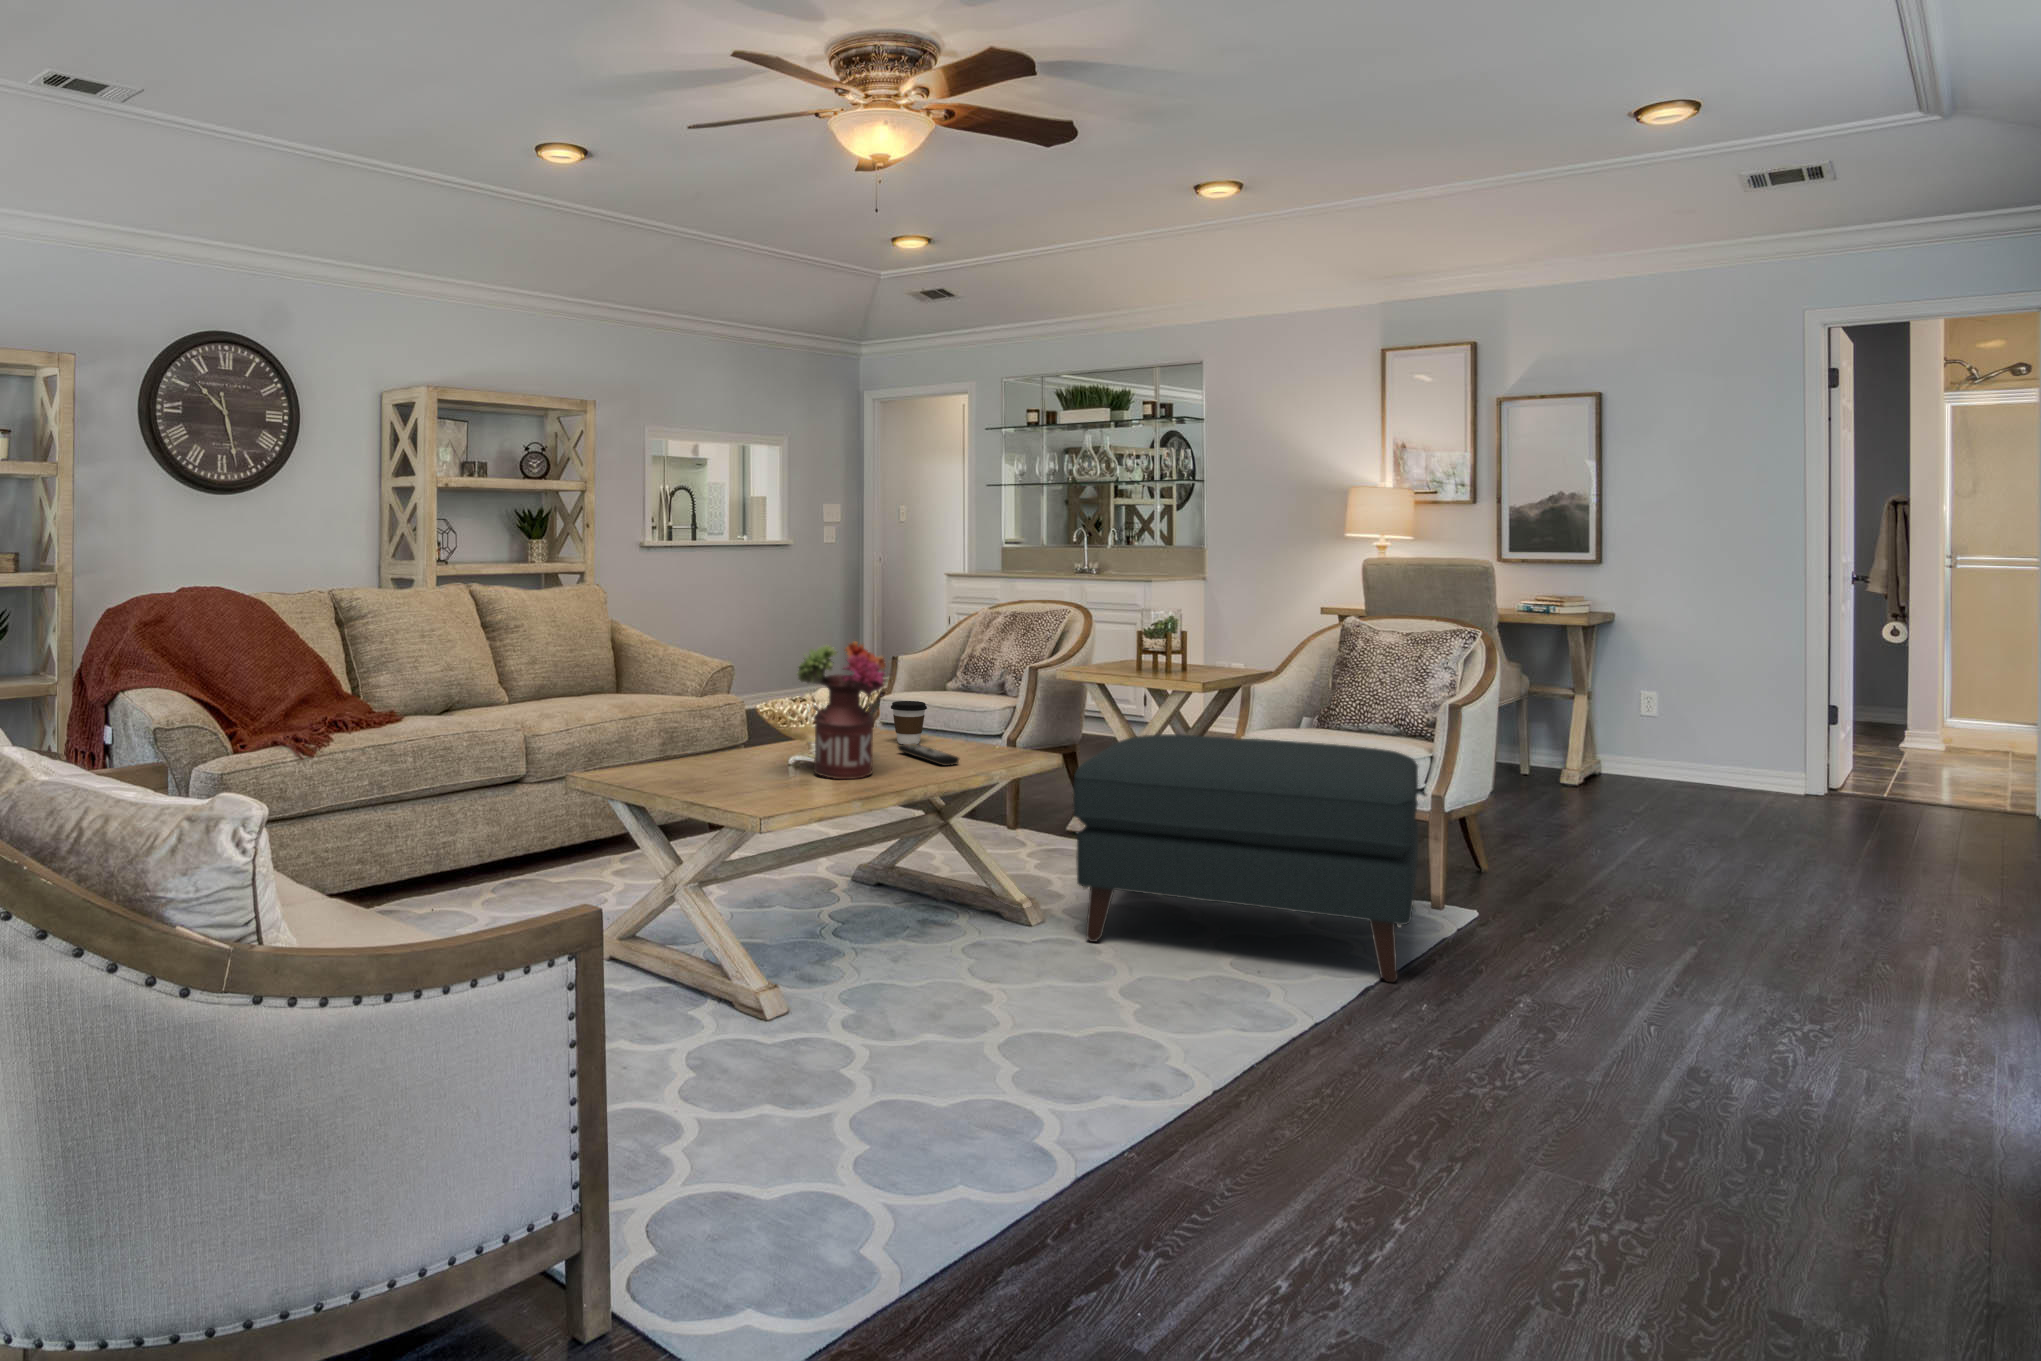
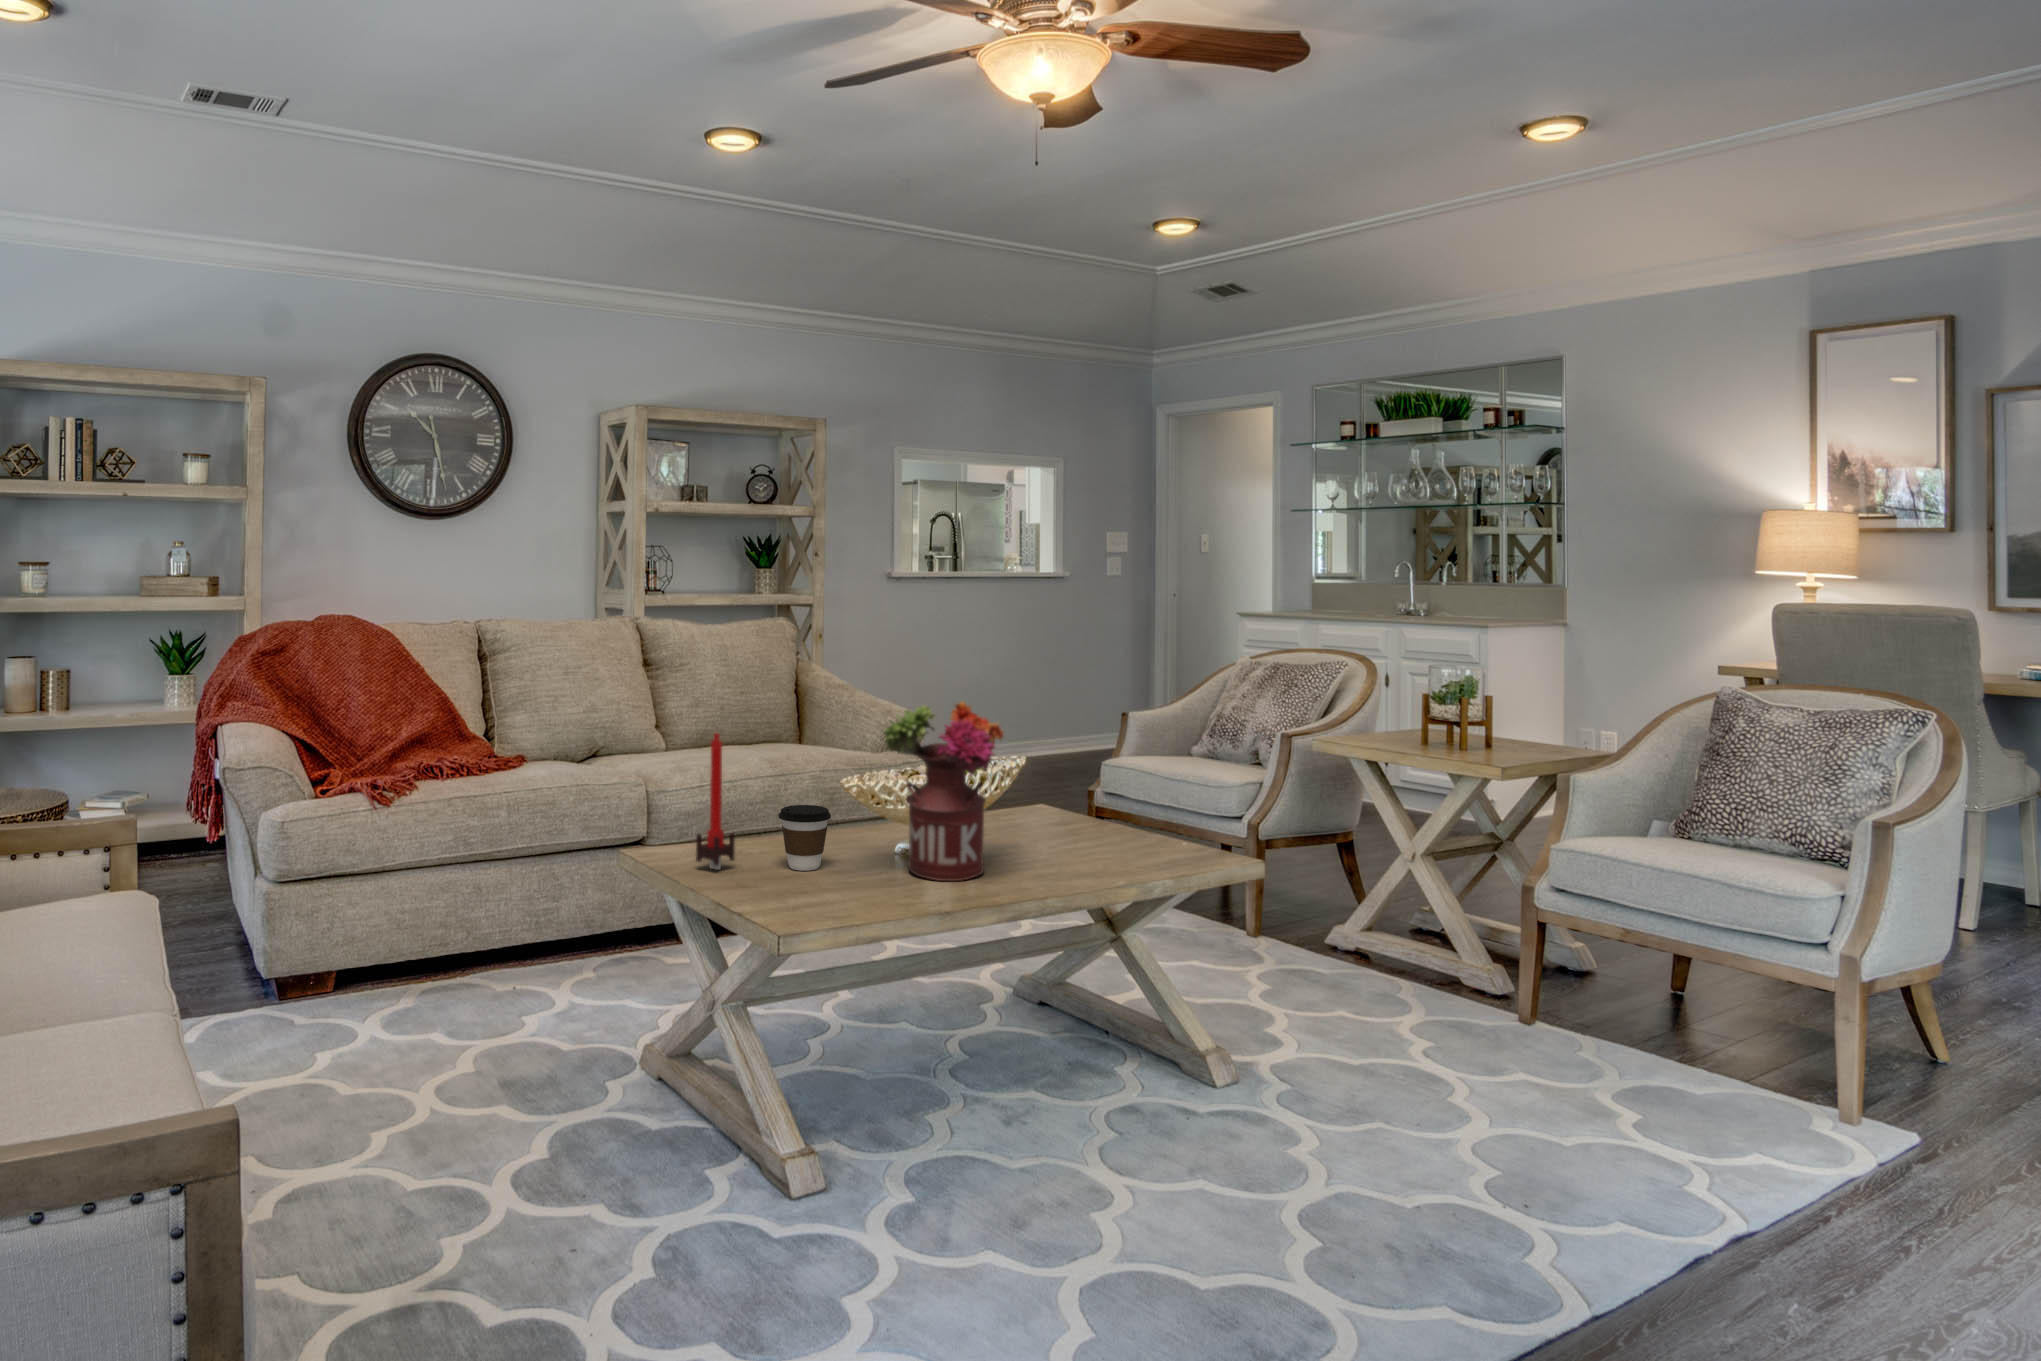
candle: none [647,673,677,783] -> present [696,733,735,870]
coffee cup: present [891,701,927,744] -> present [779,805,831,871]
ottoman: present [1073,734,1418,982] -> none [1258,840,1815,1267]
remote control: present [898,744,959,766] -> none [1043,833,1109,869]

